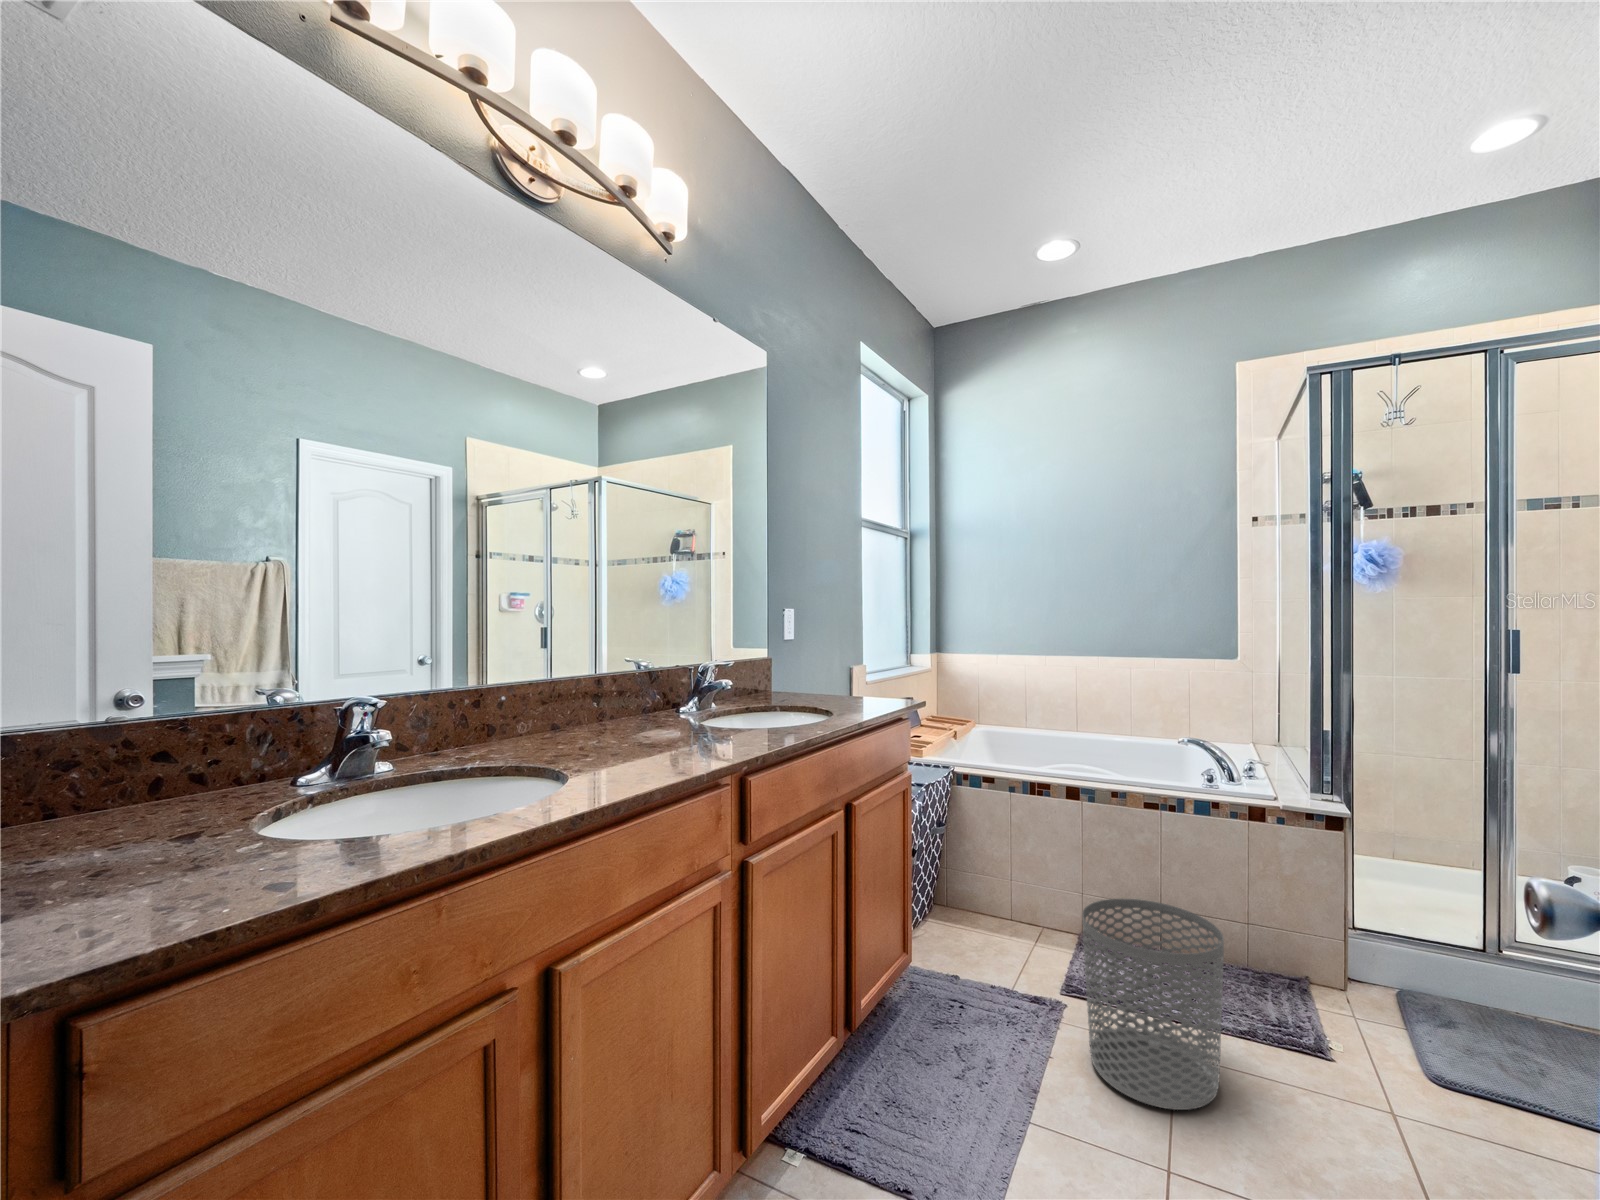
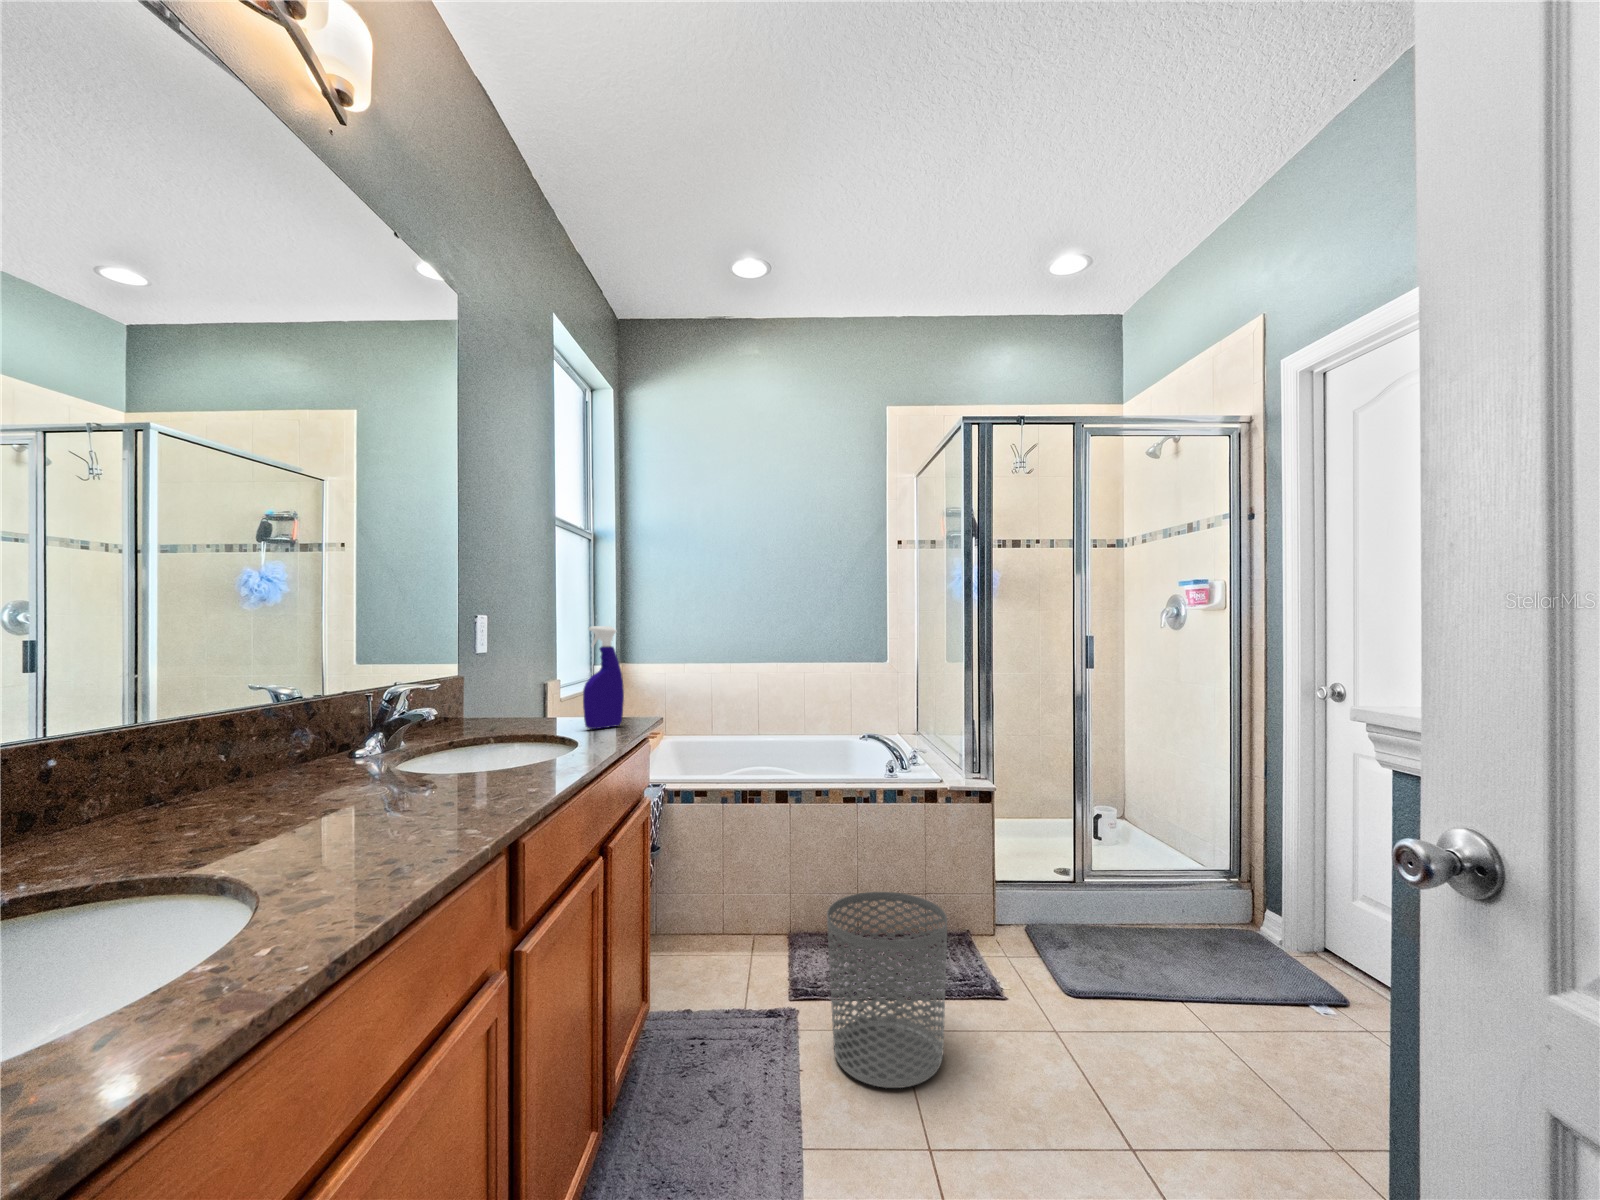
spray bottle: none [849,617,886,706] -> present [583,626,624,729]

